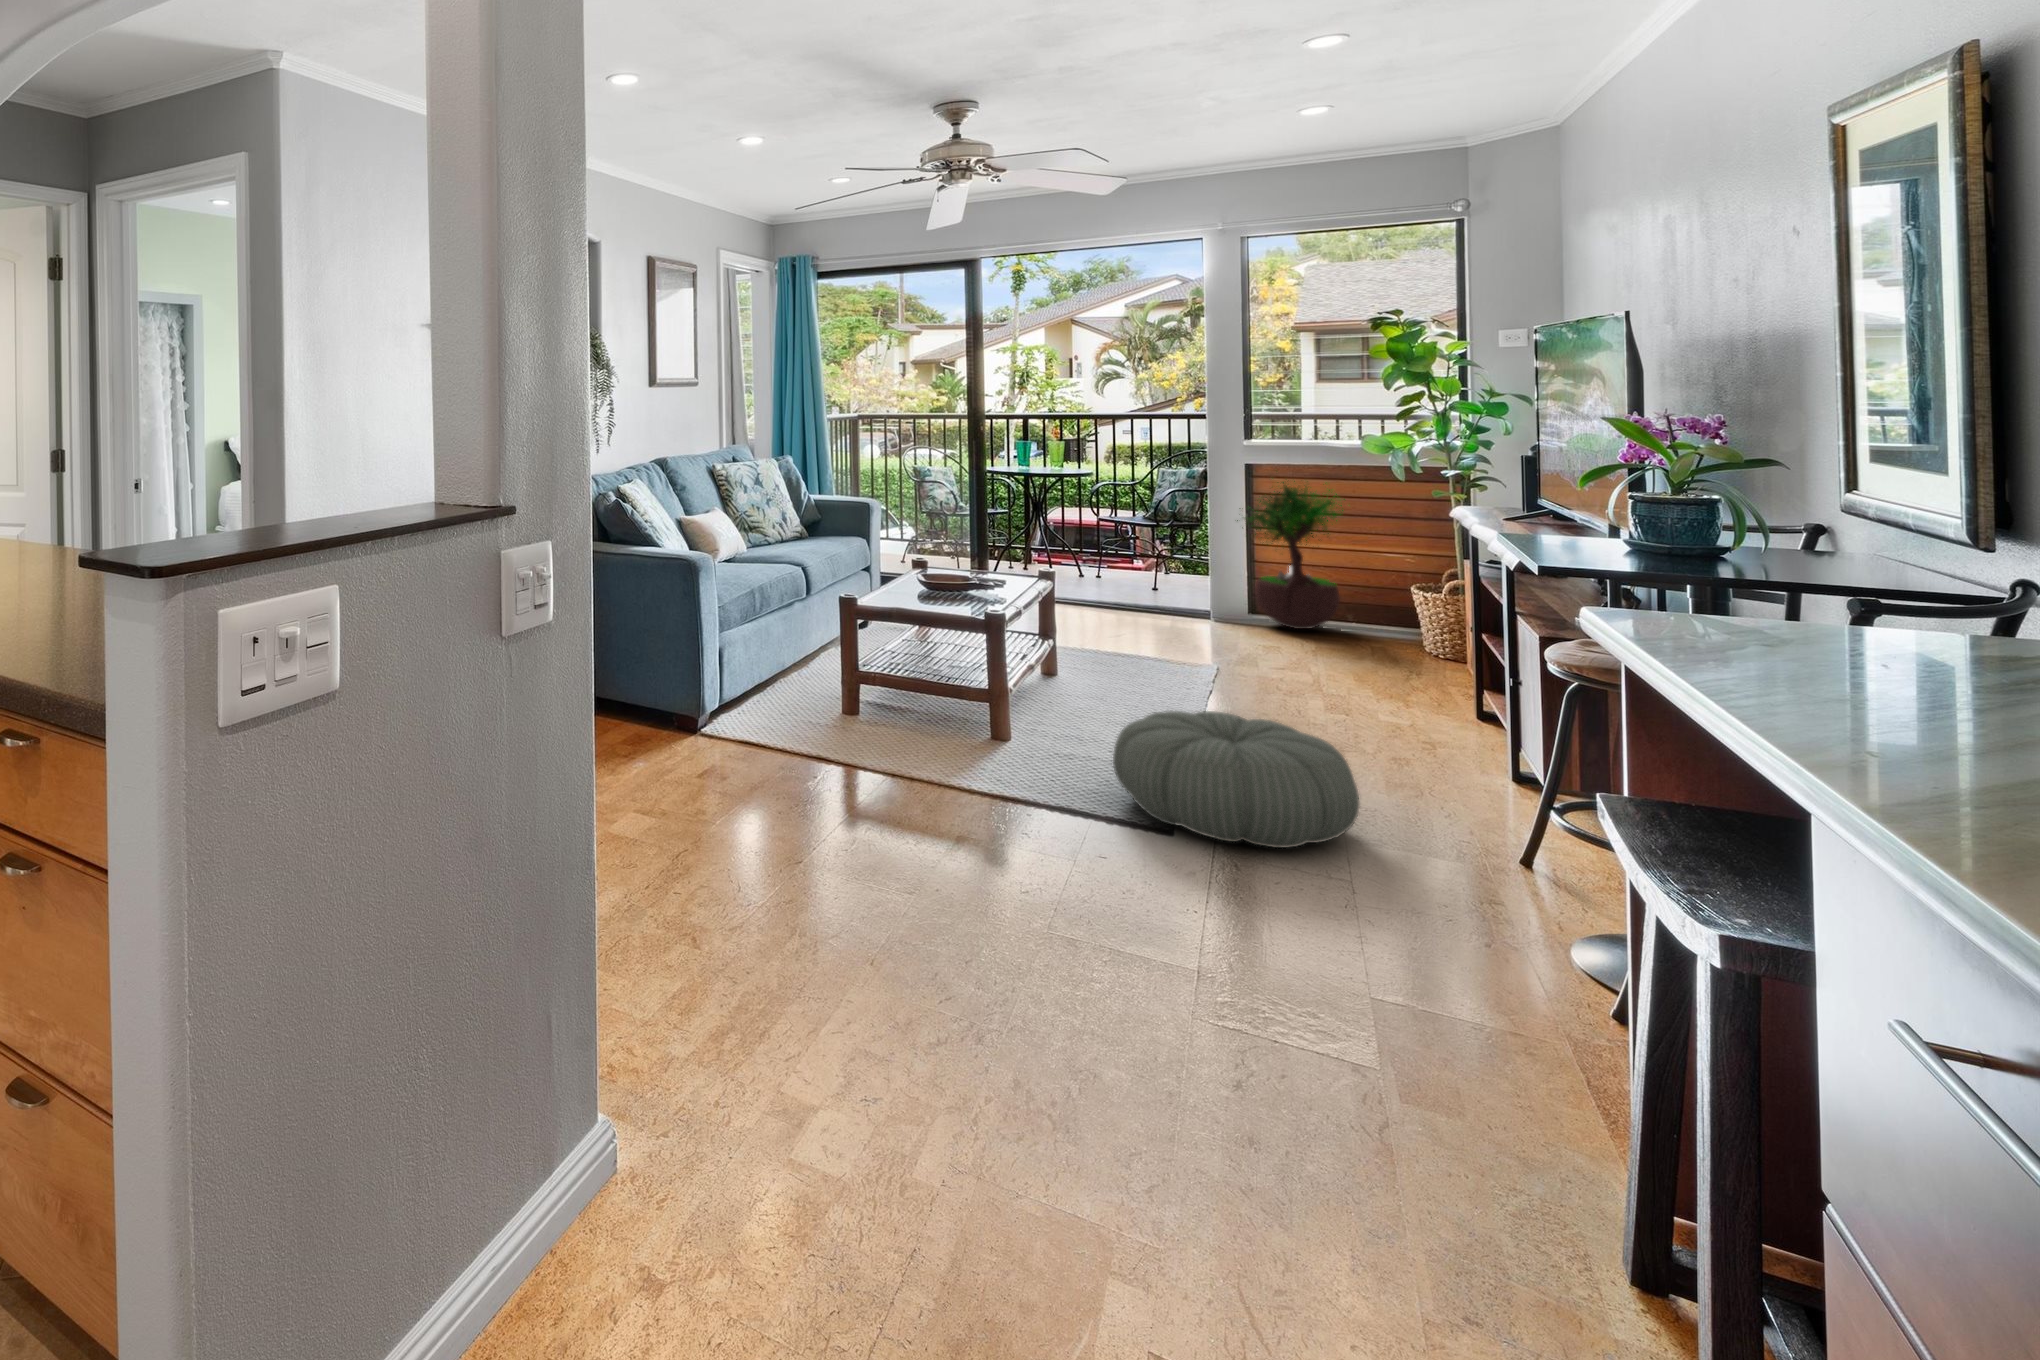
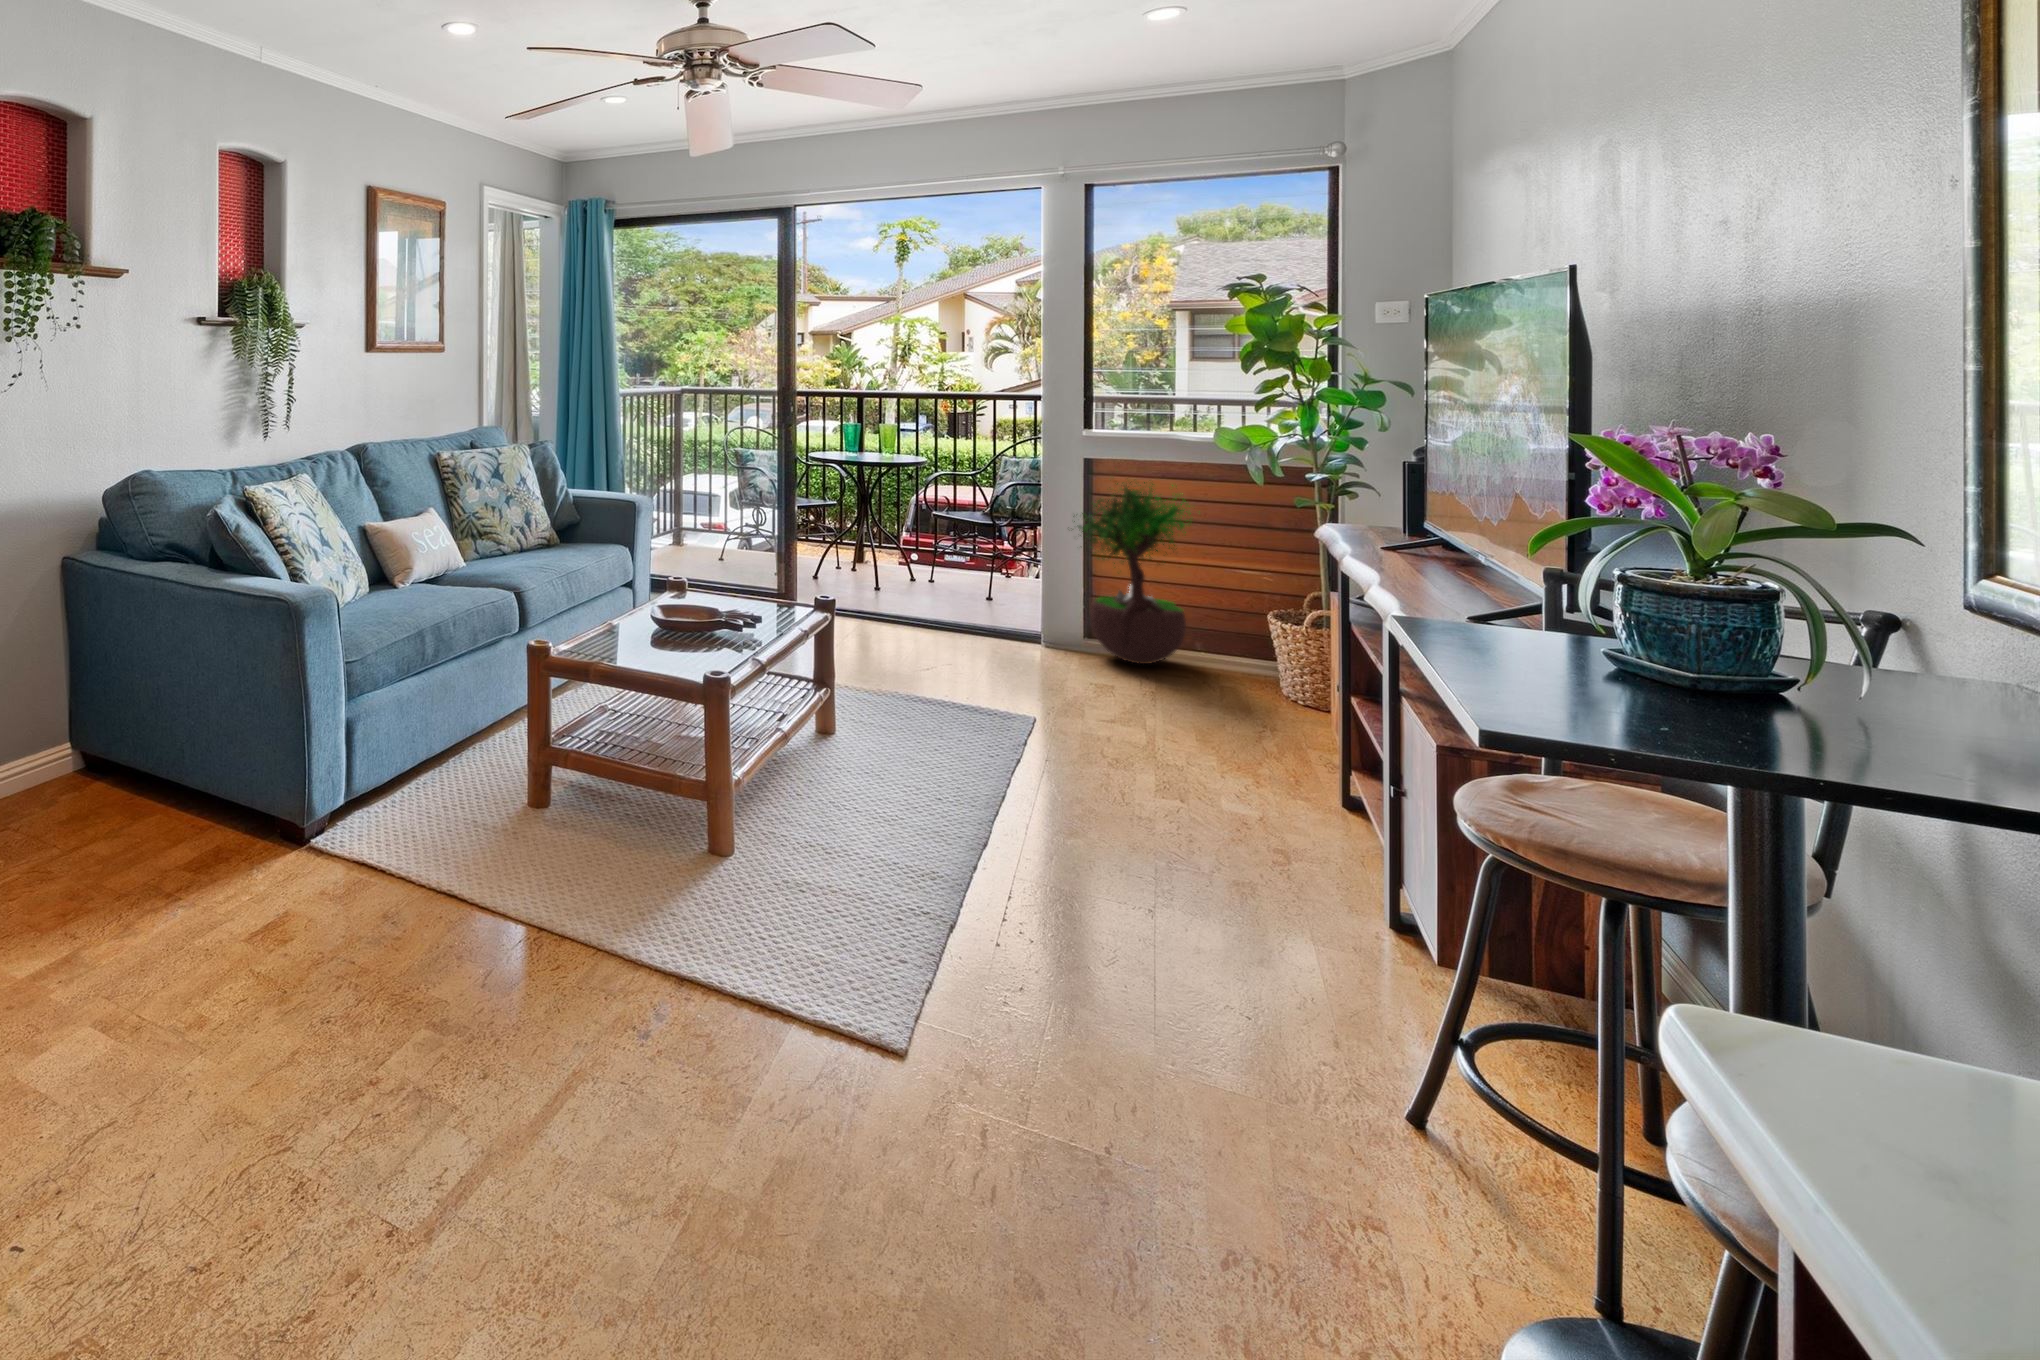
pouf: present [1113,711,1360,848] -> none [841,841,1181,1095]

